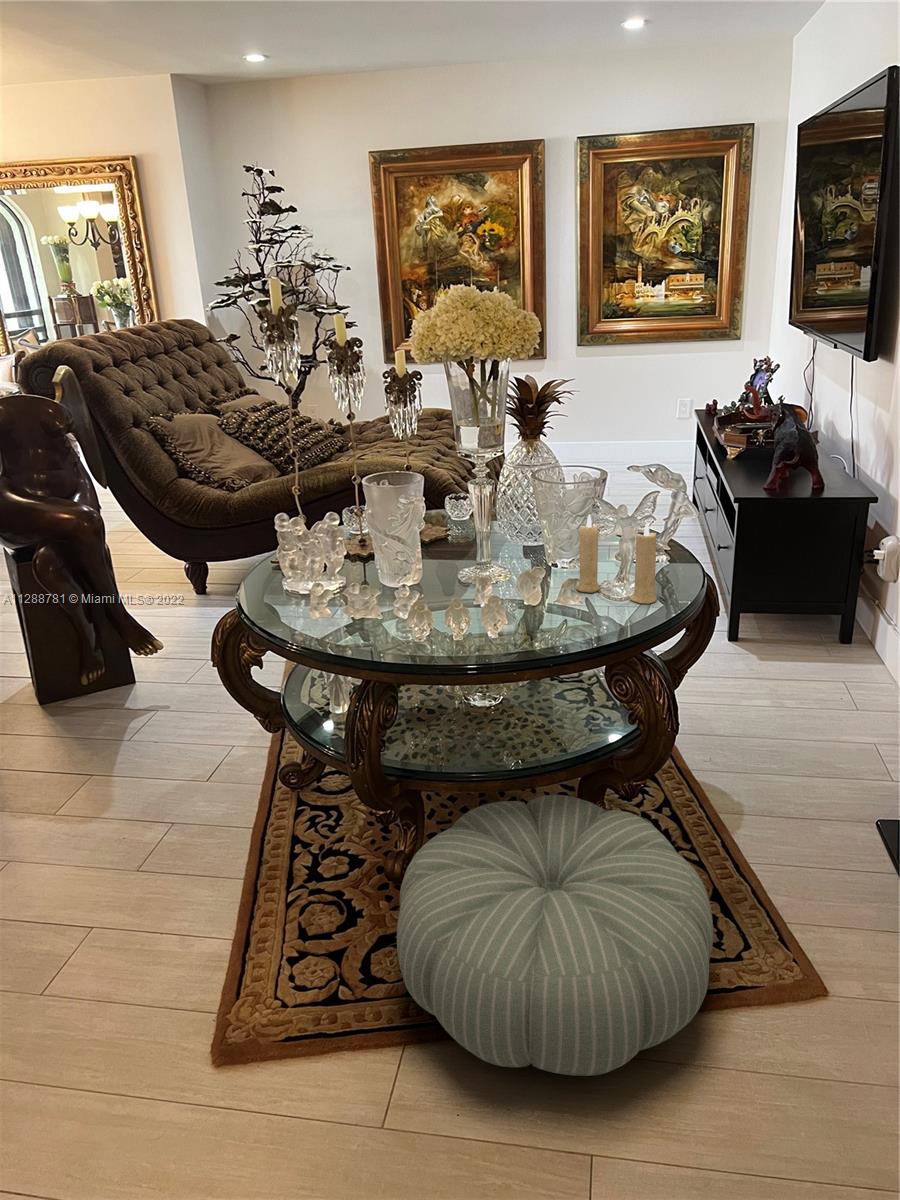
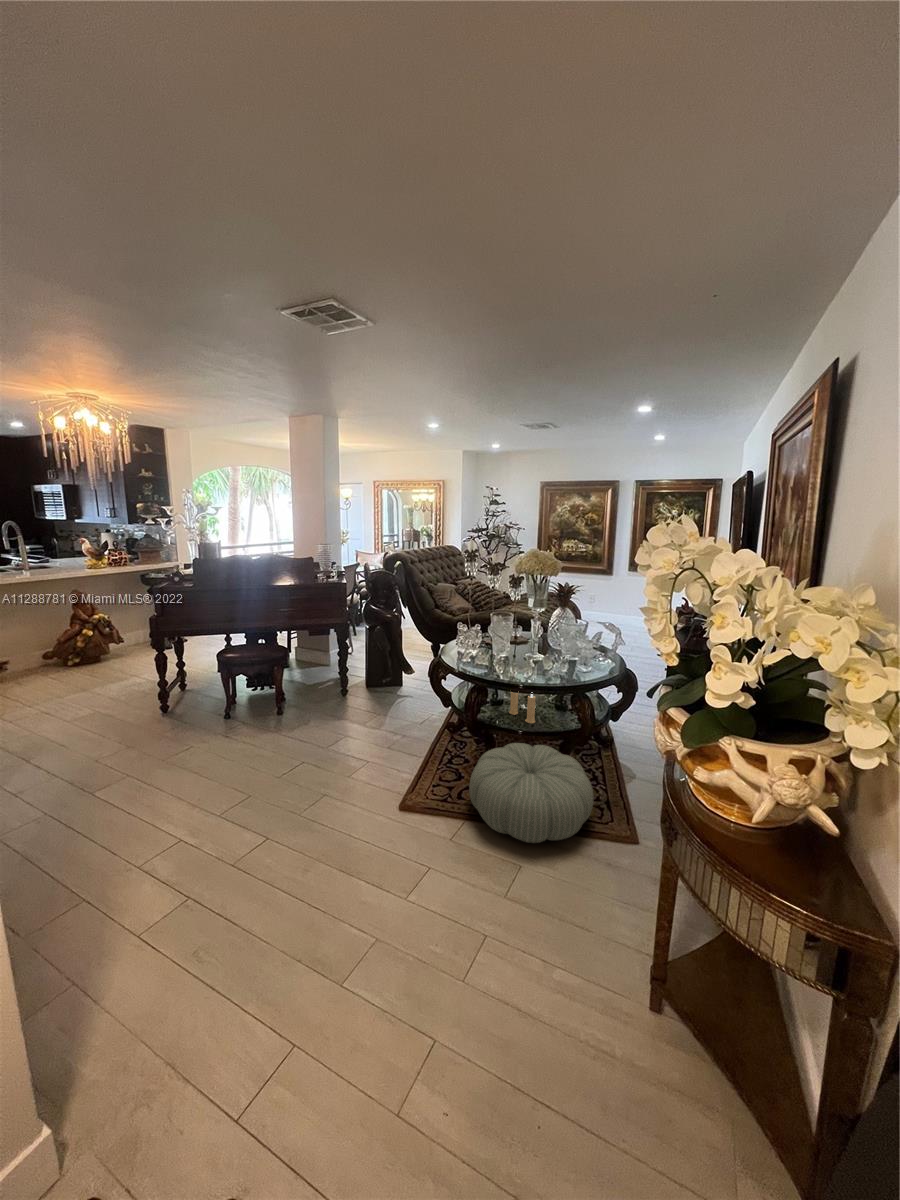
candle: present [576,514,657,604] -> present [509,692,536,723]

